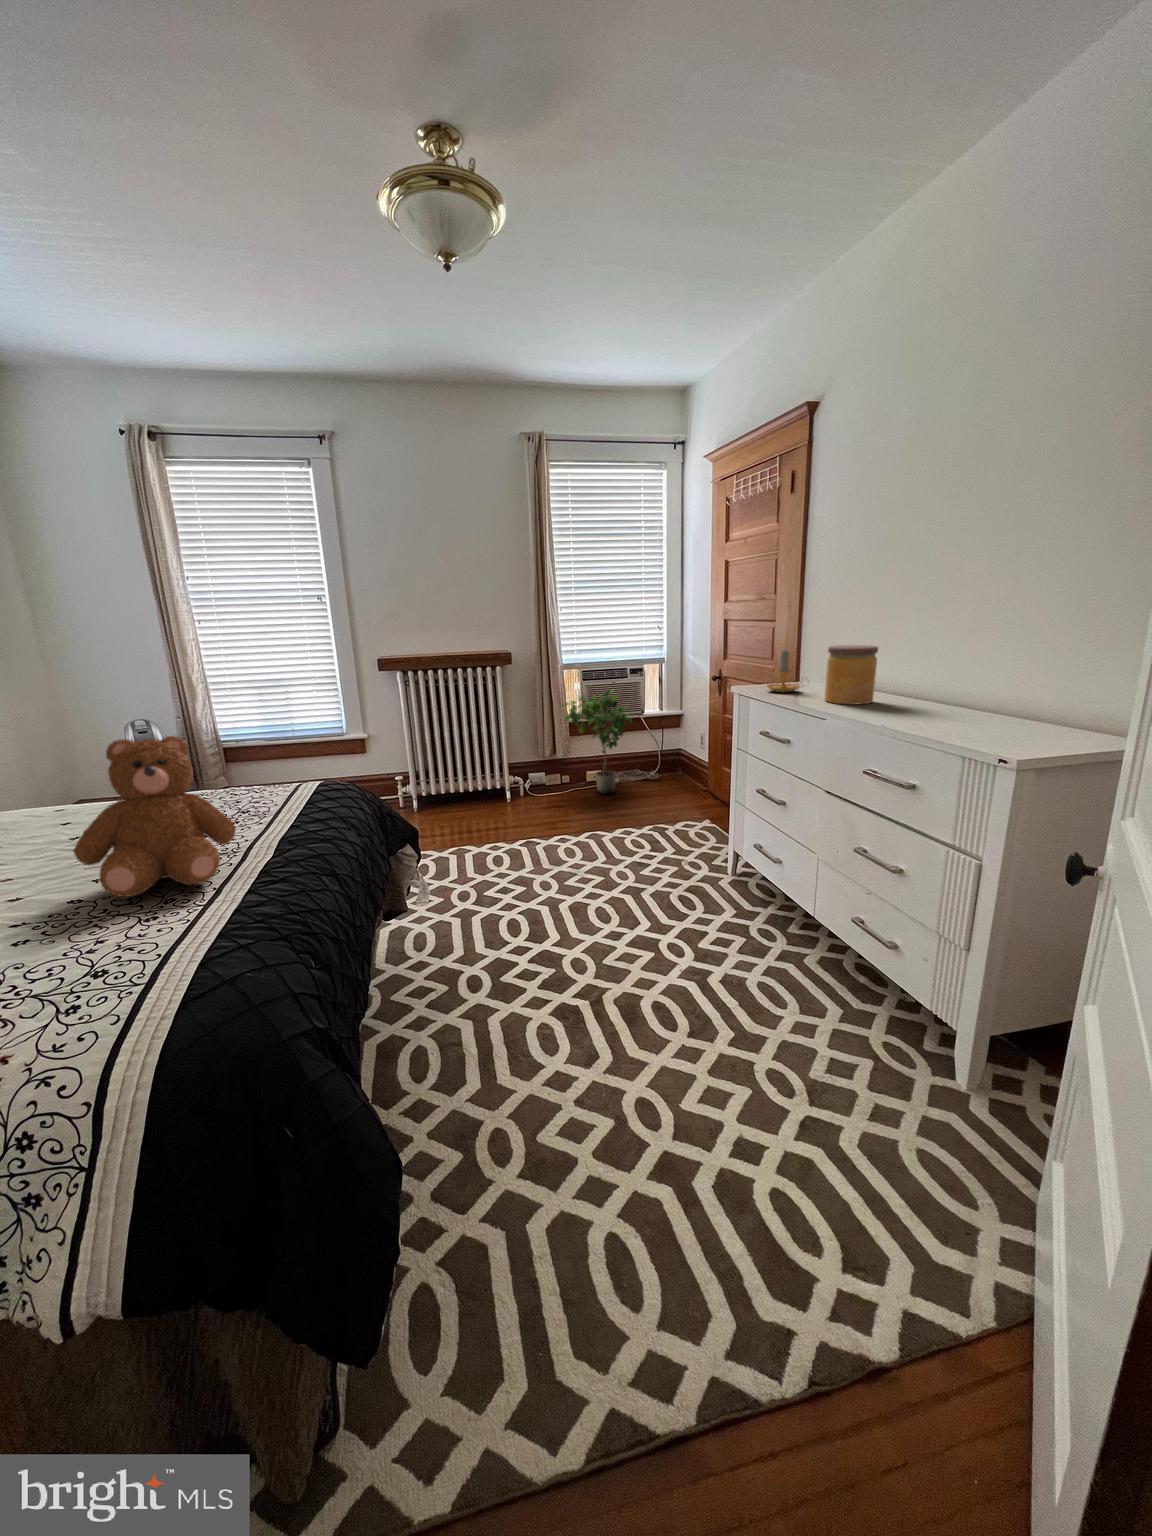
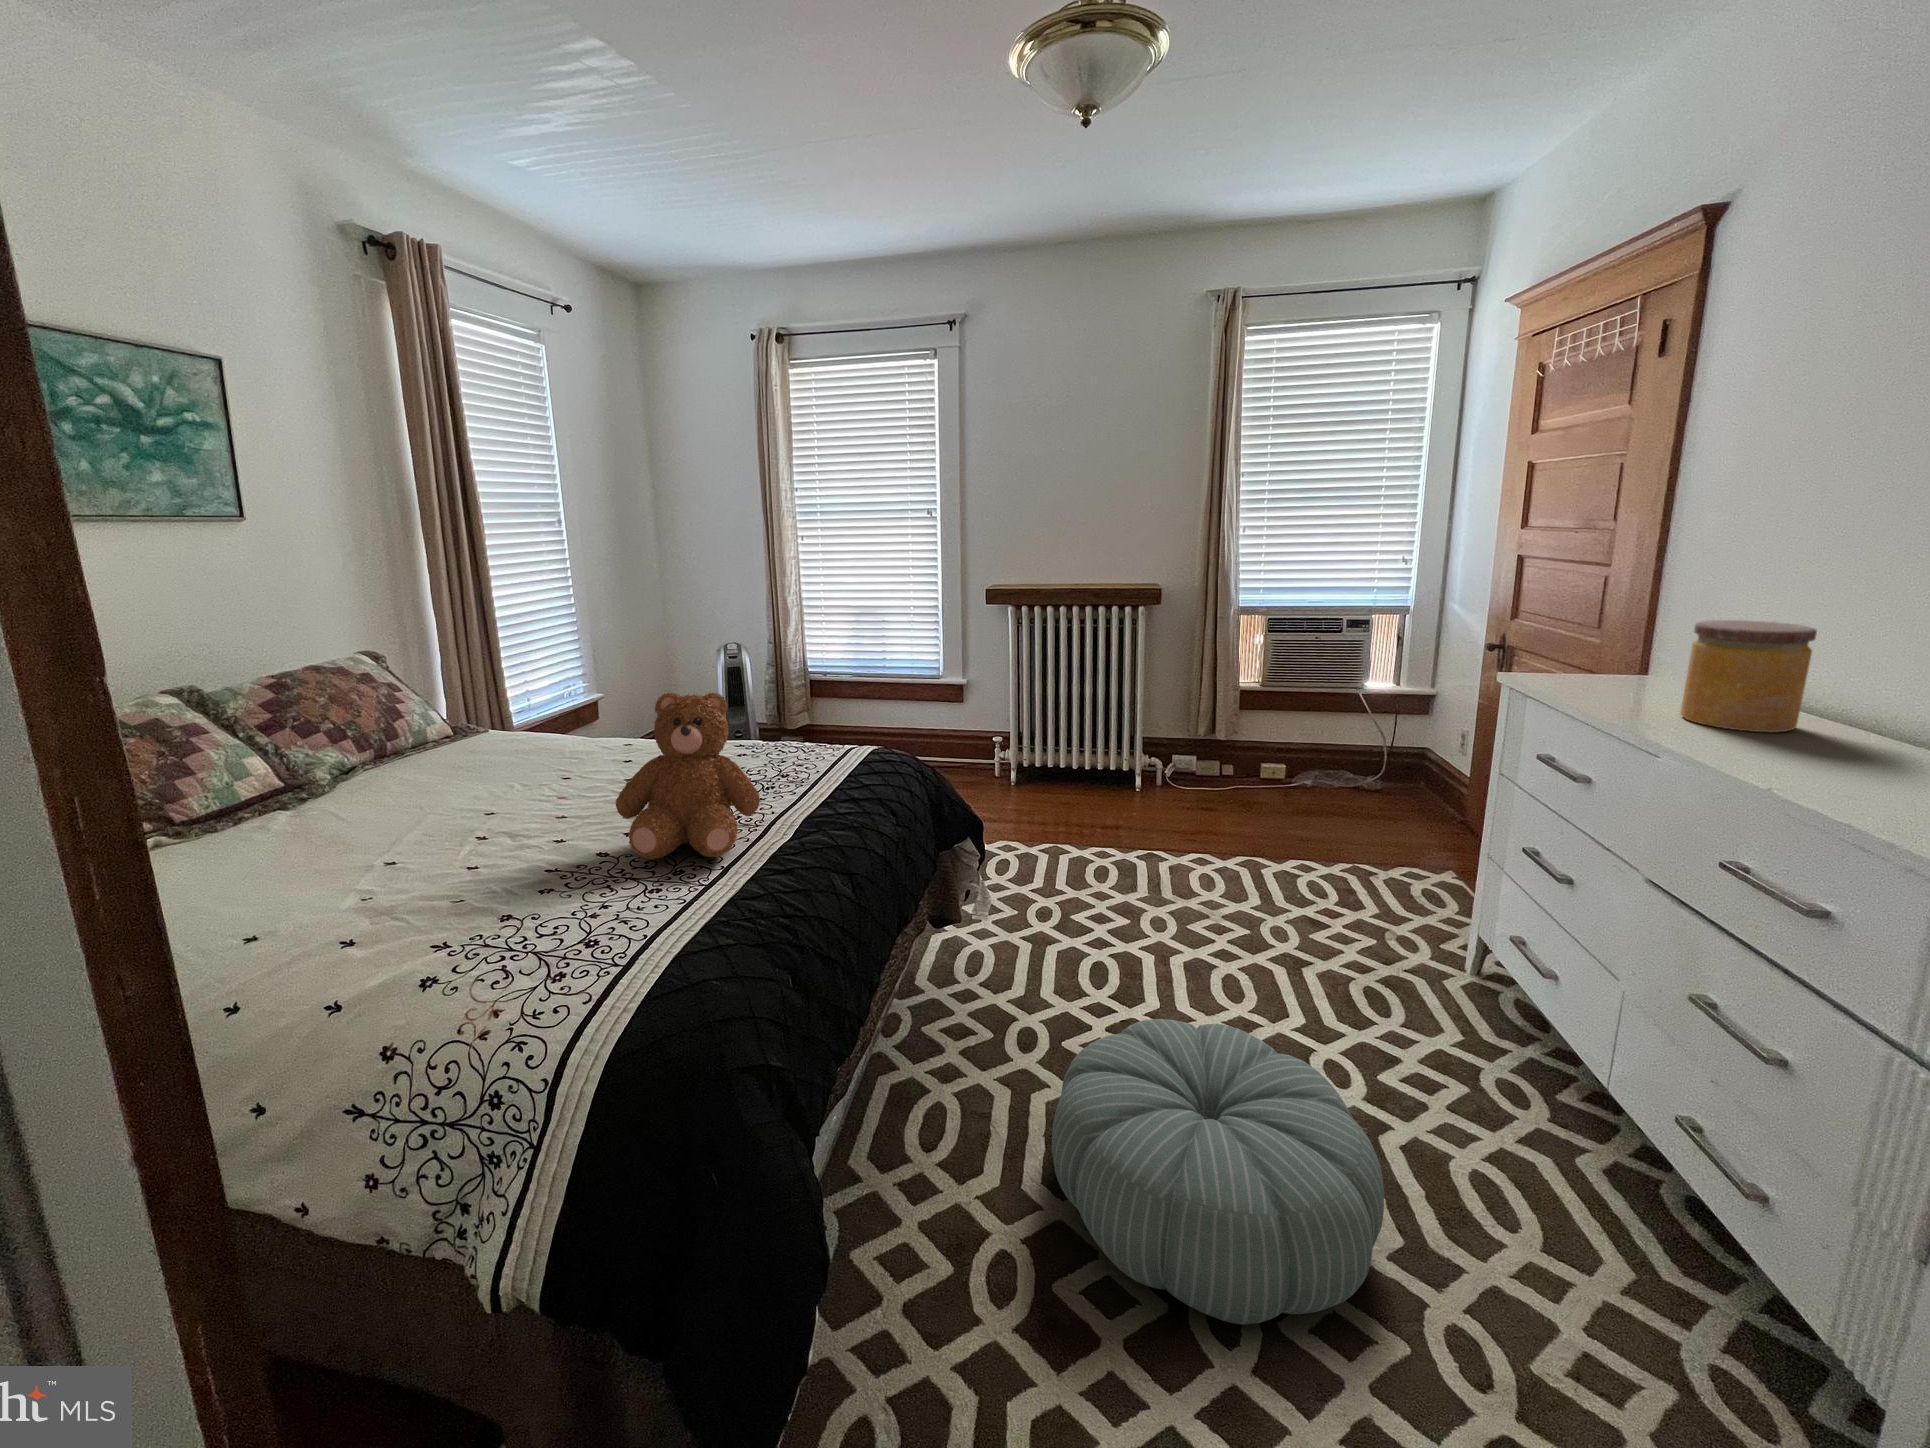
candle: present [767,650,804,692] -> none [1565,615,1658,690]
potted plant: present [564,690,632,794] -> none [1225,646,1342,798]
pouf: none [517,932,724,1112] -> present [1052,1019,1384,1325]

